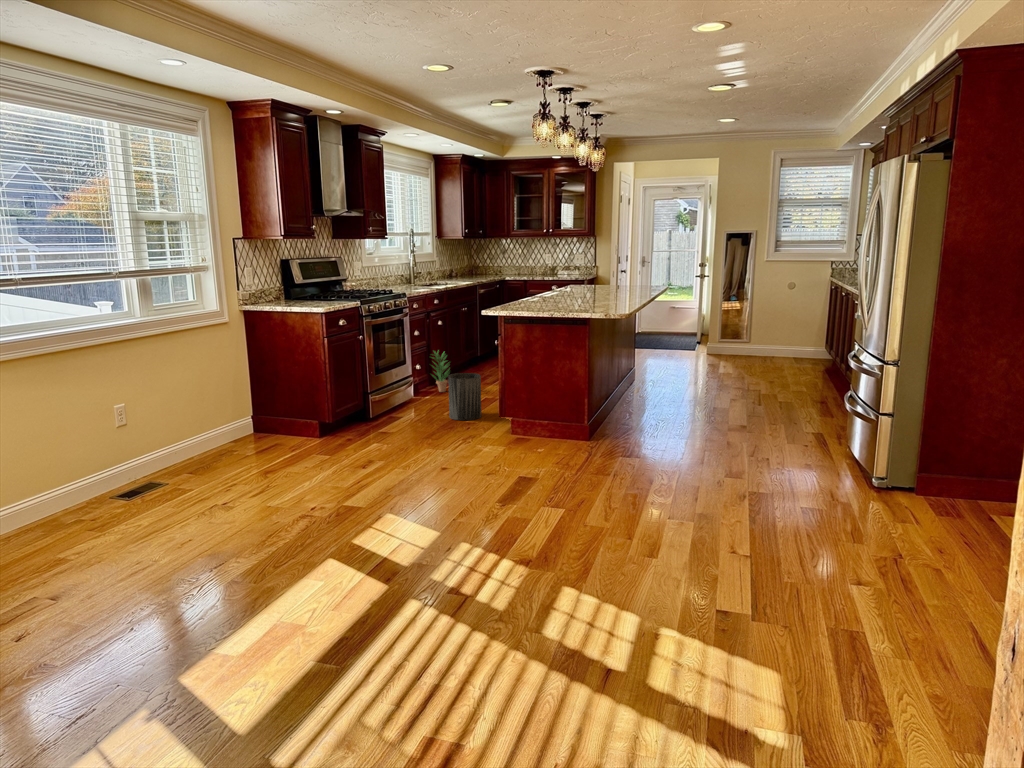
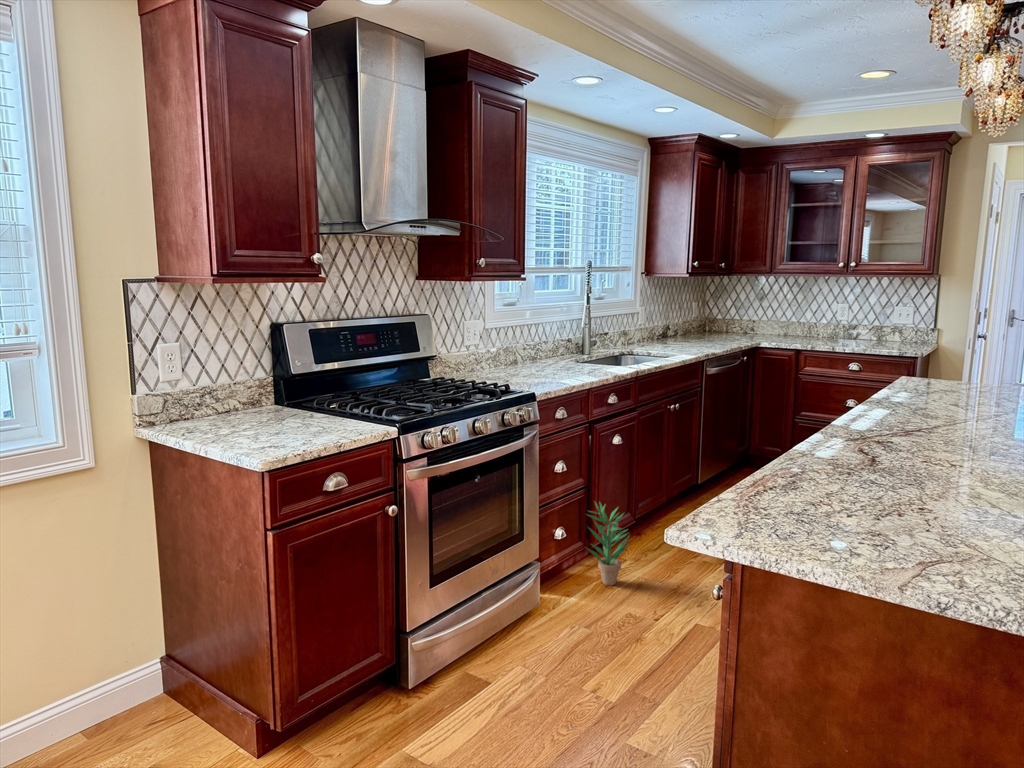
trash can: present [448,373,482,420] -> none [591,606,675,747]

